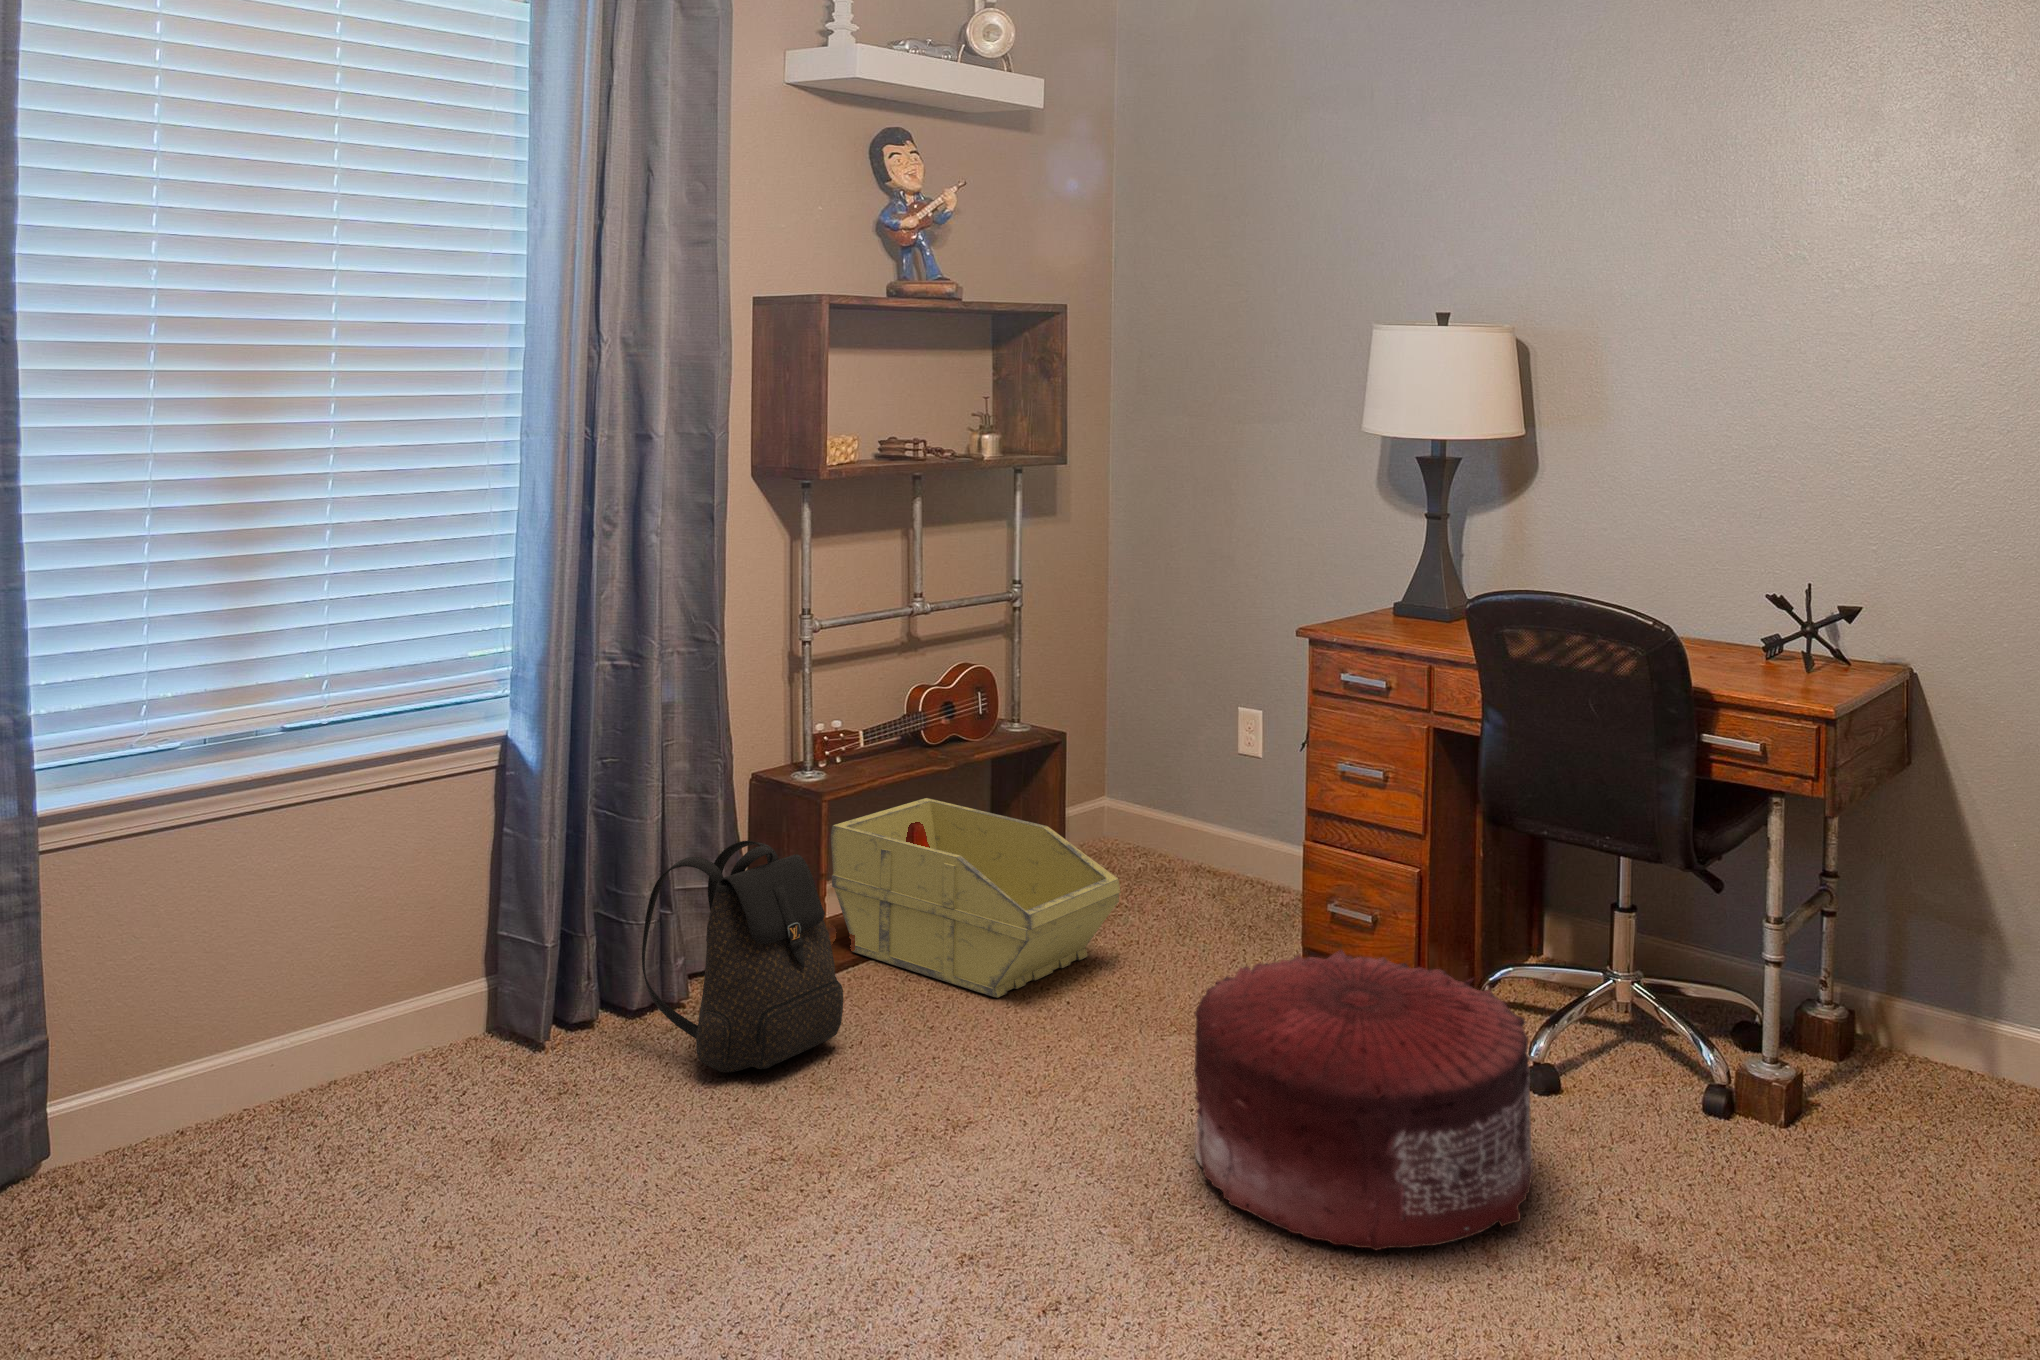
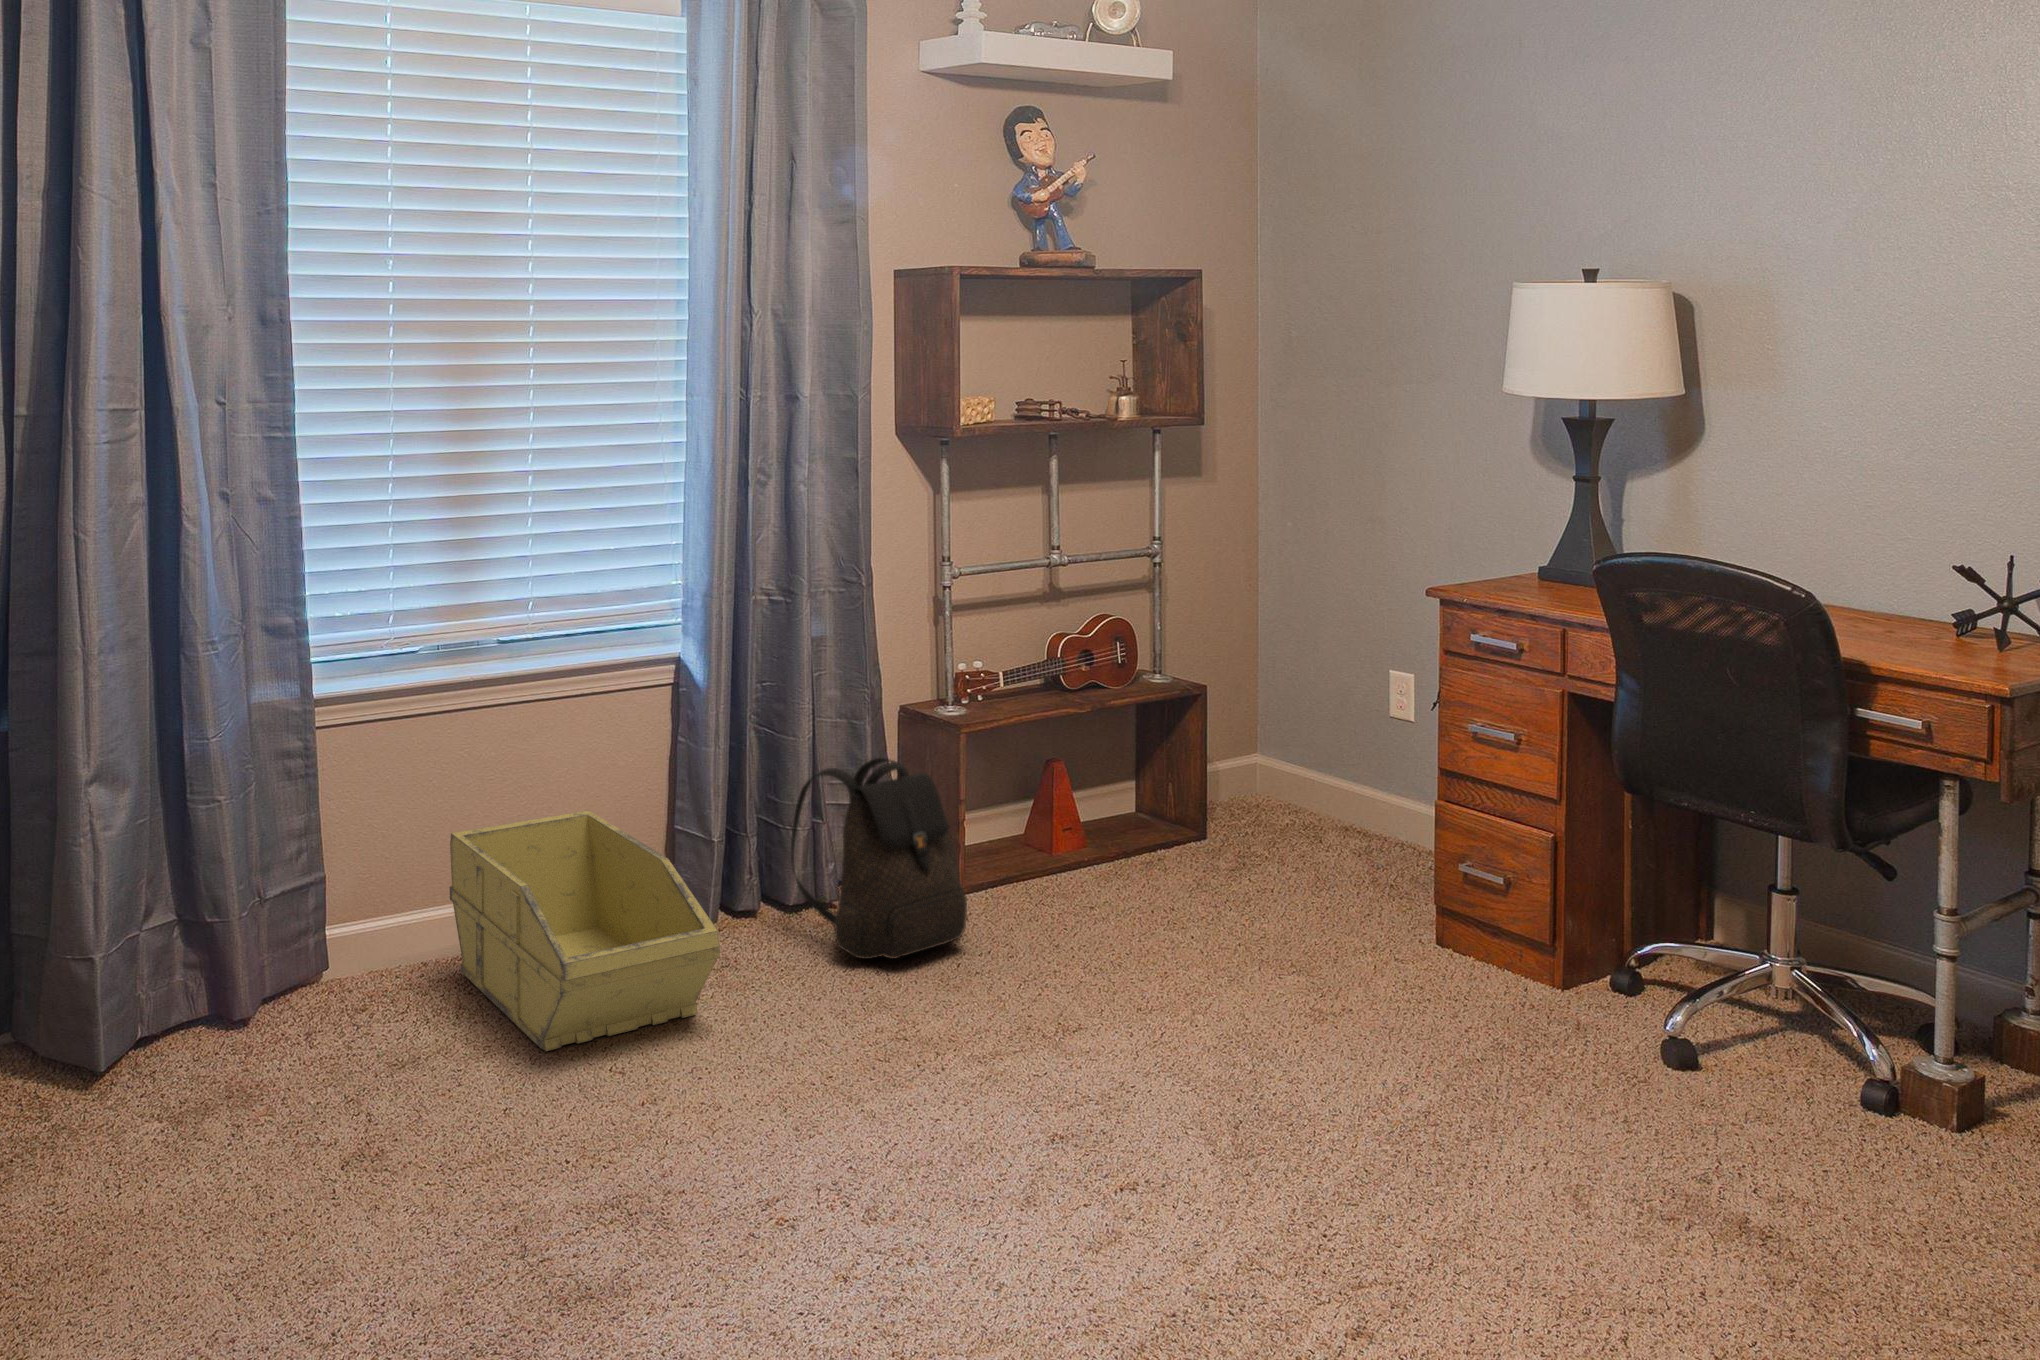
storage bin: present [831,798,1120,998] -> present [450,810,720,1051]
pouf: present [1194,950,1533,1250] -> none [1284,901,1647,1190]

